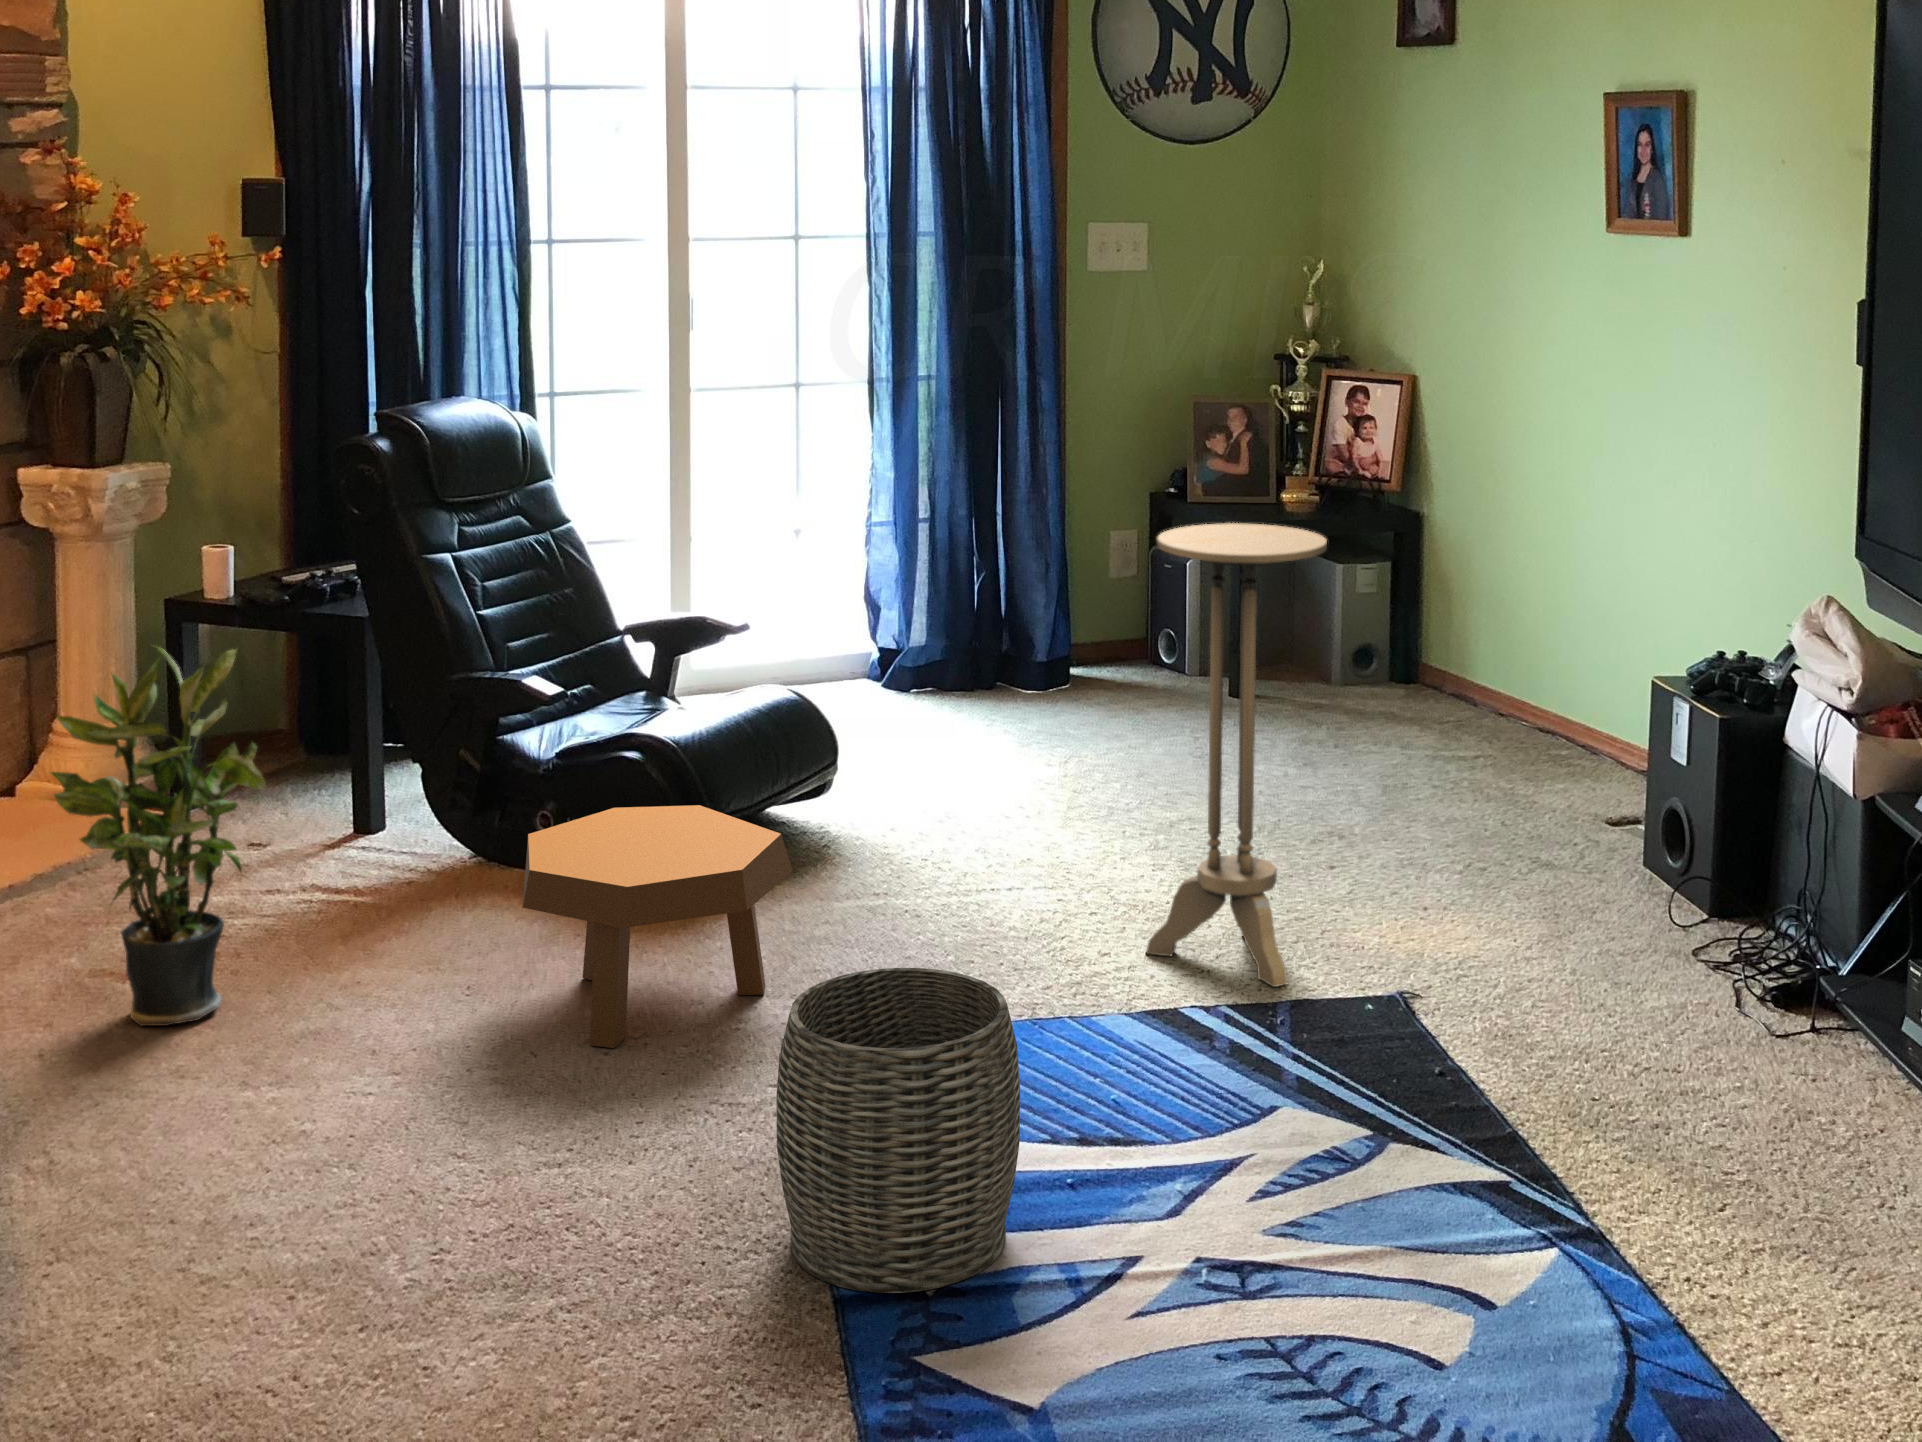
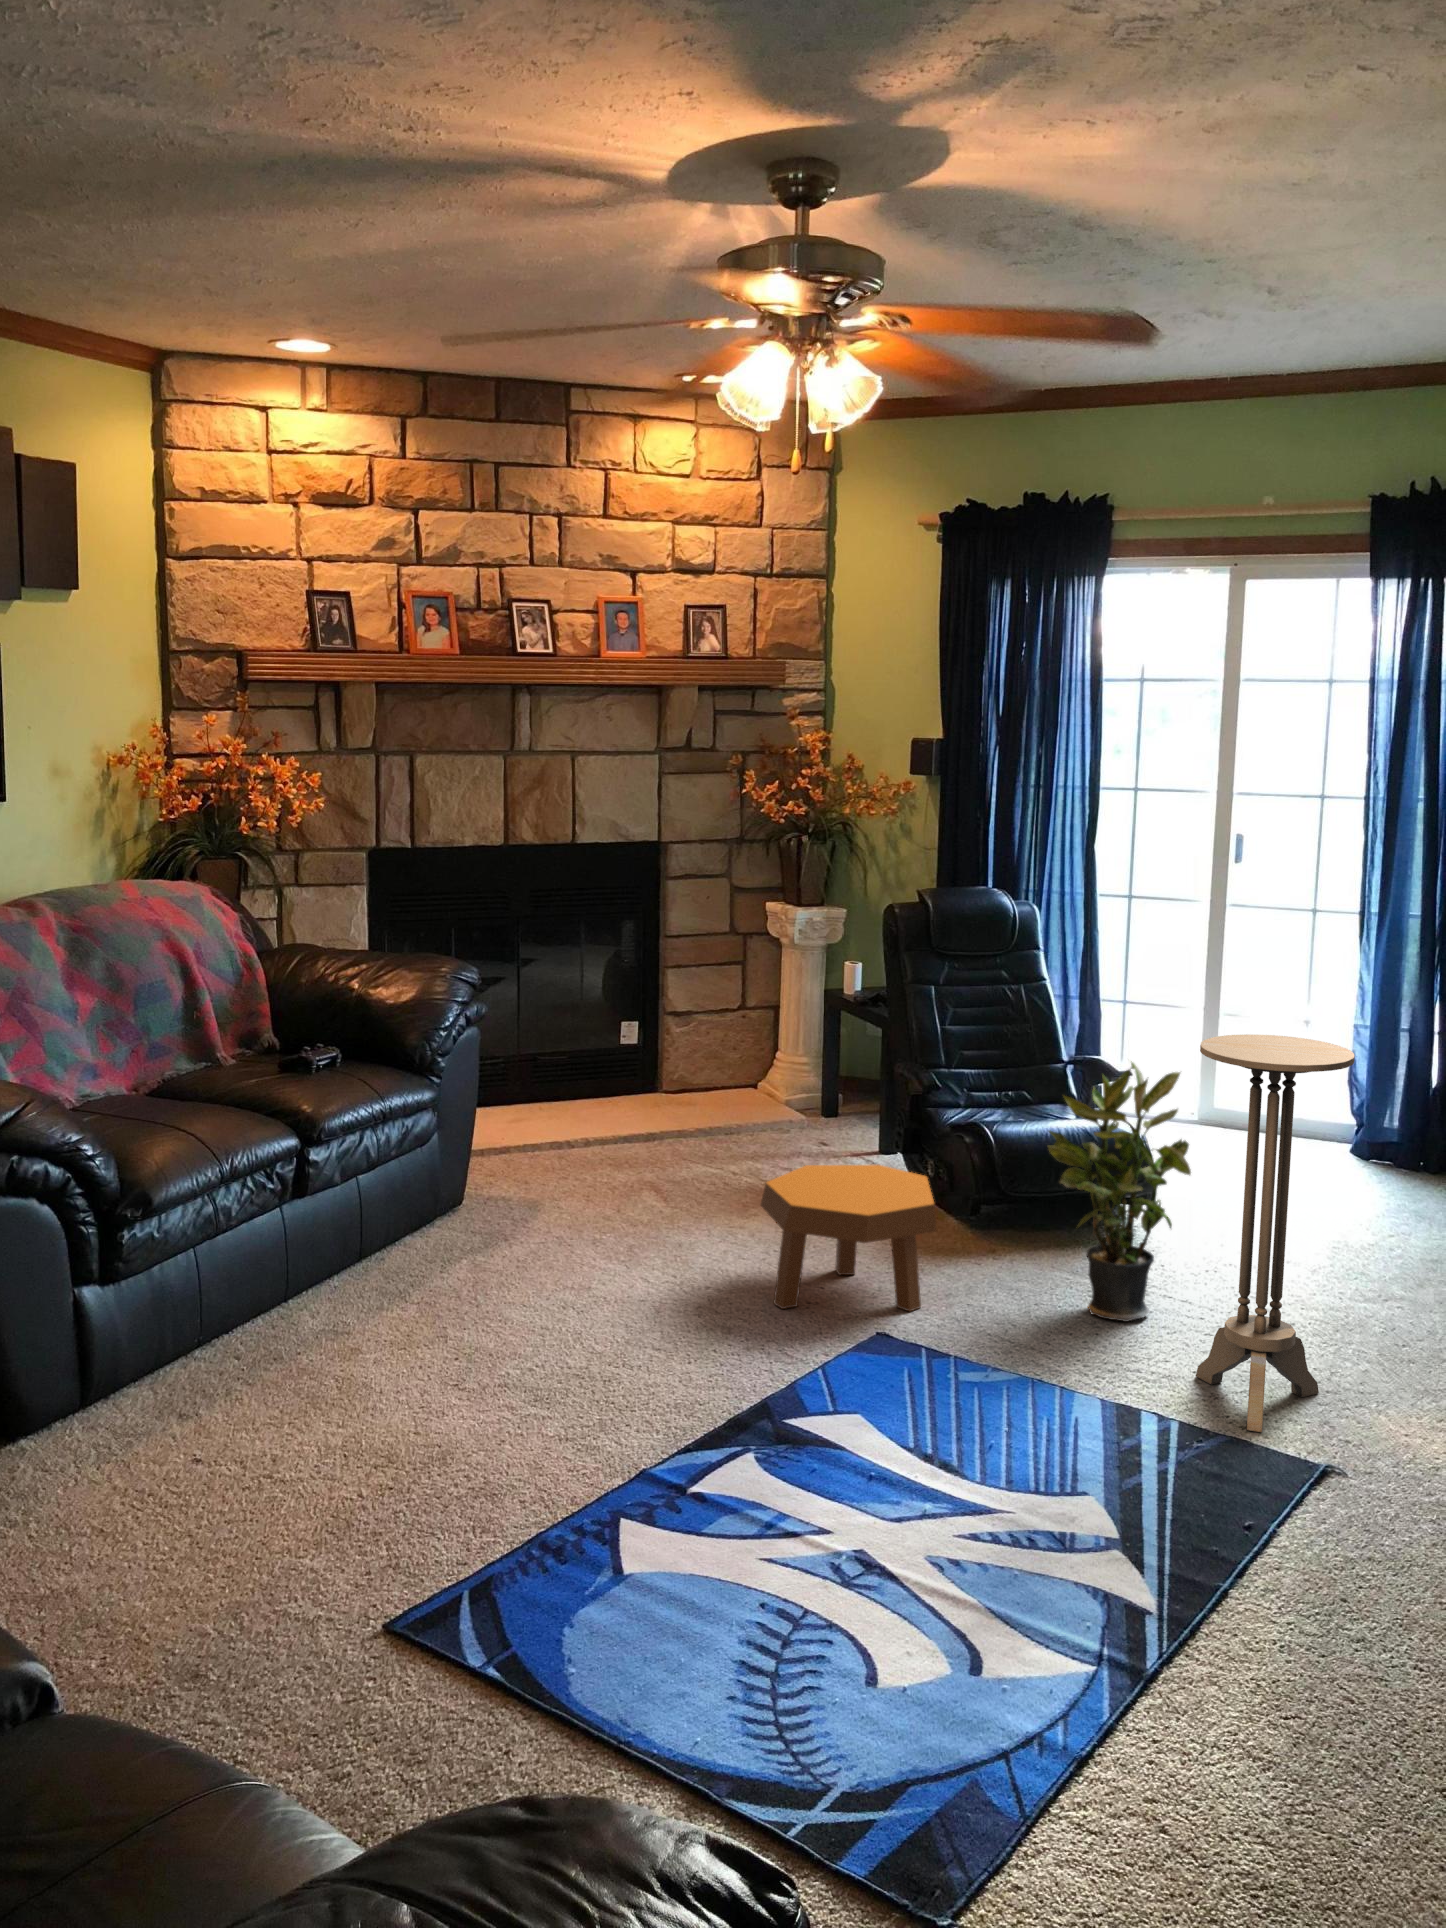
potted plant: present [51,645,266,1026] -> present [1048,1063,1191,1322]
woven basket: present [776,968,1020,1293] -> none [647,1275,815,1496]

